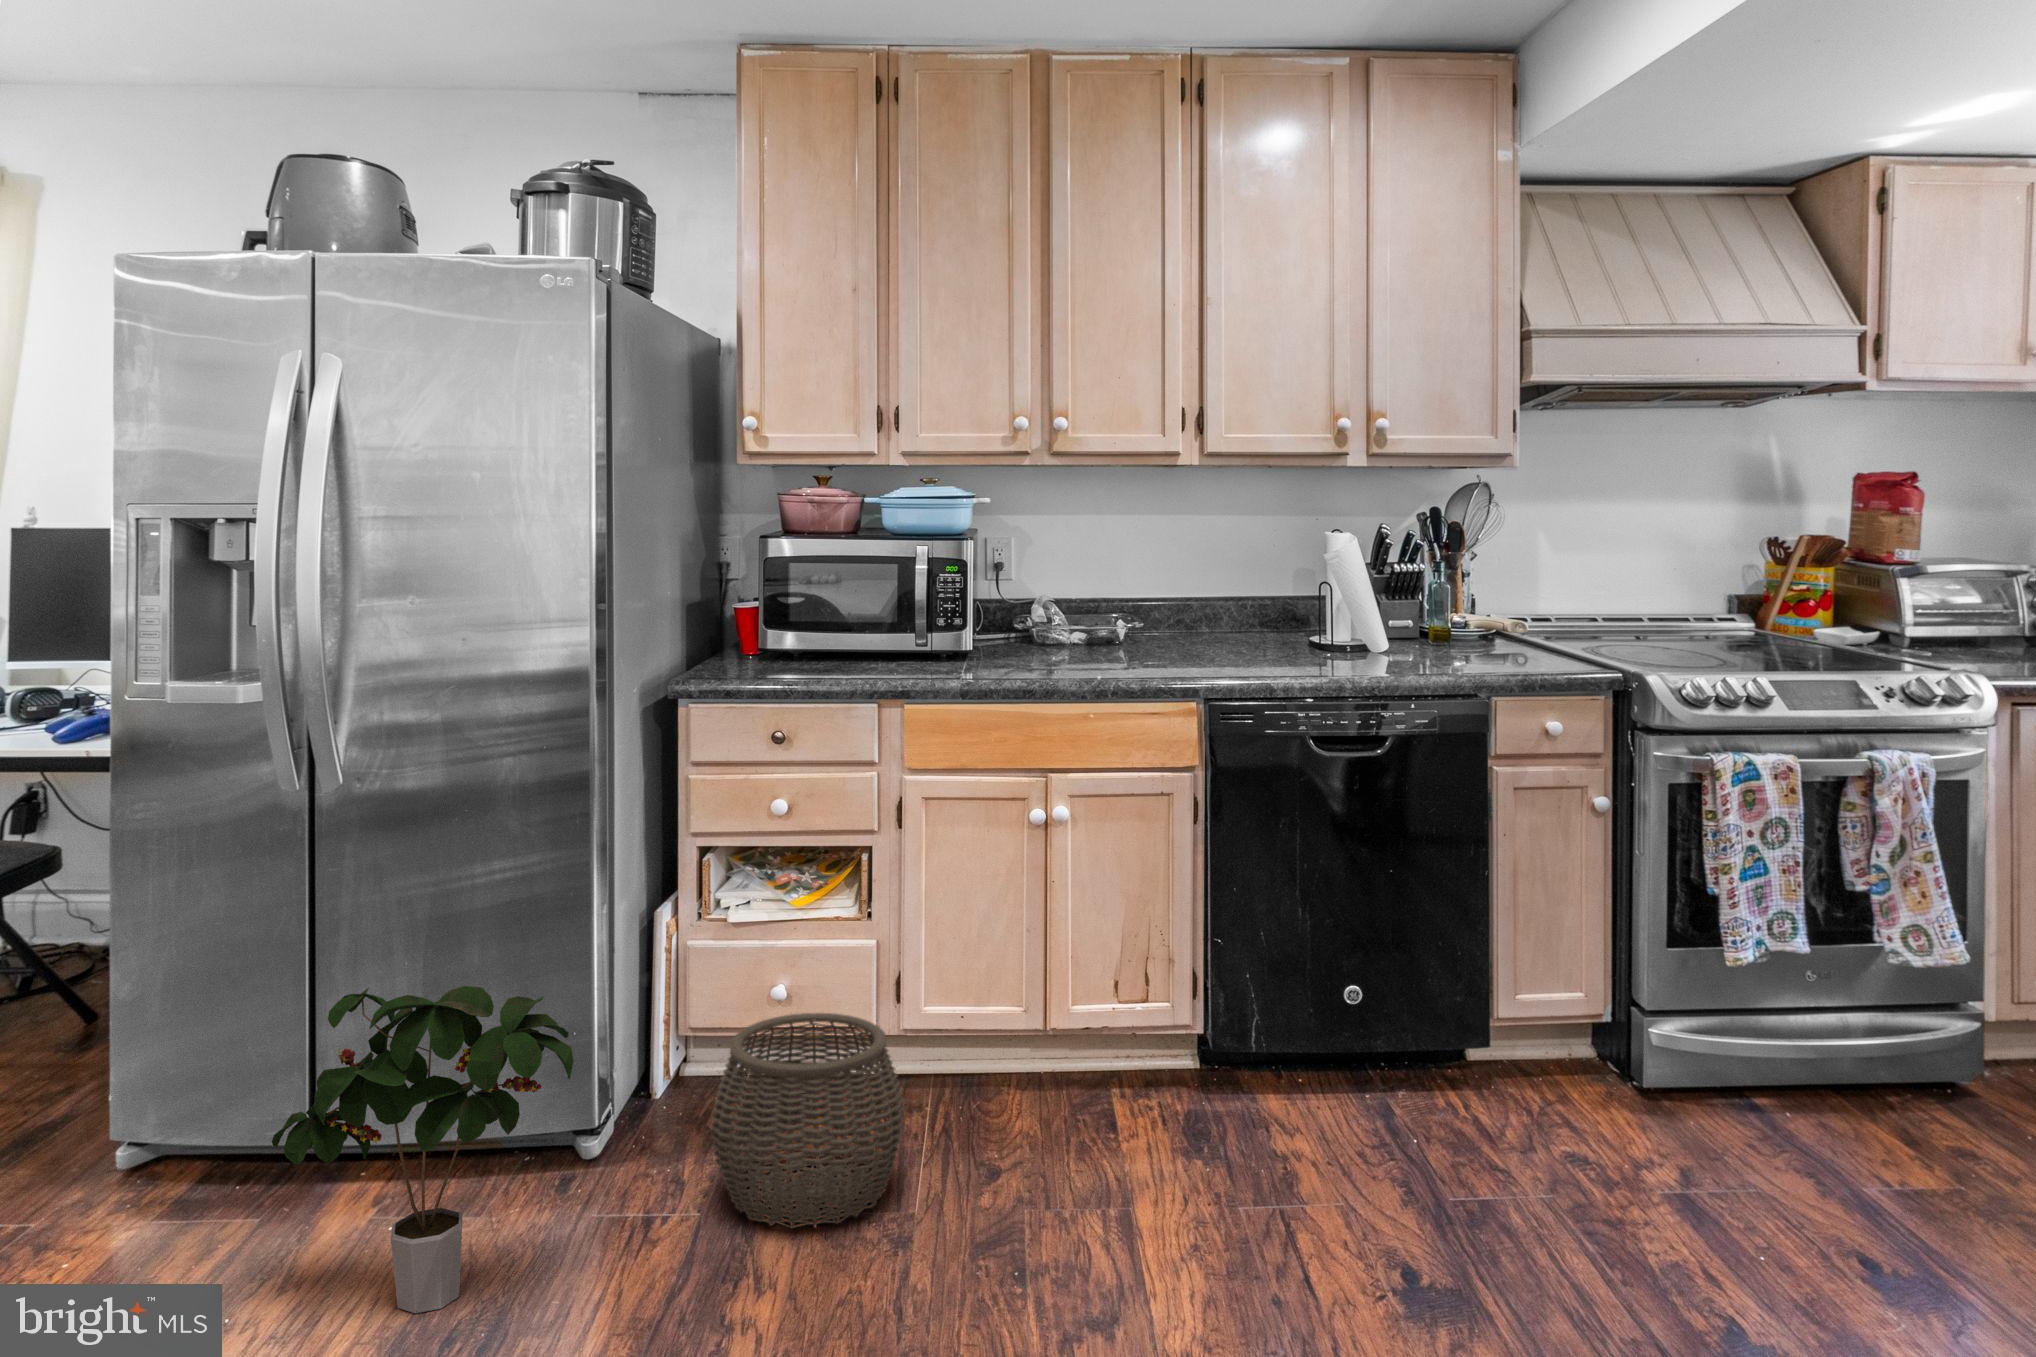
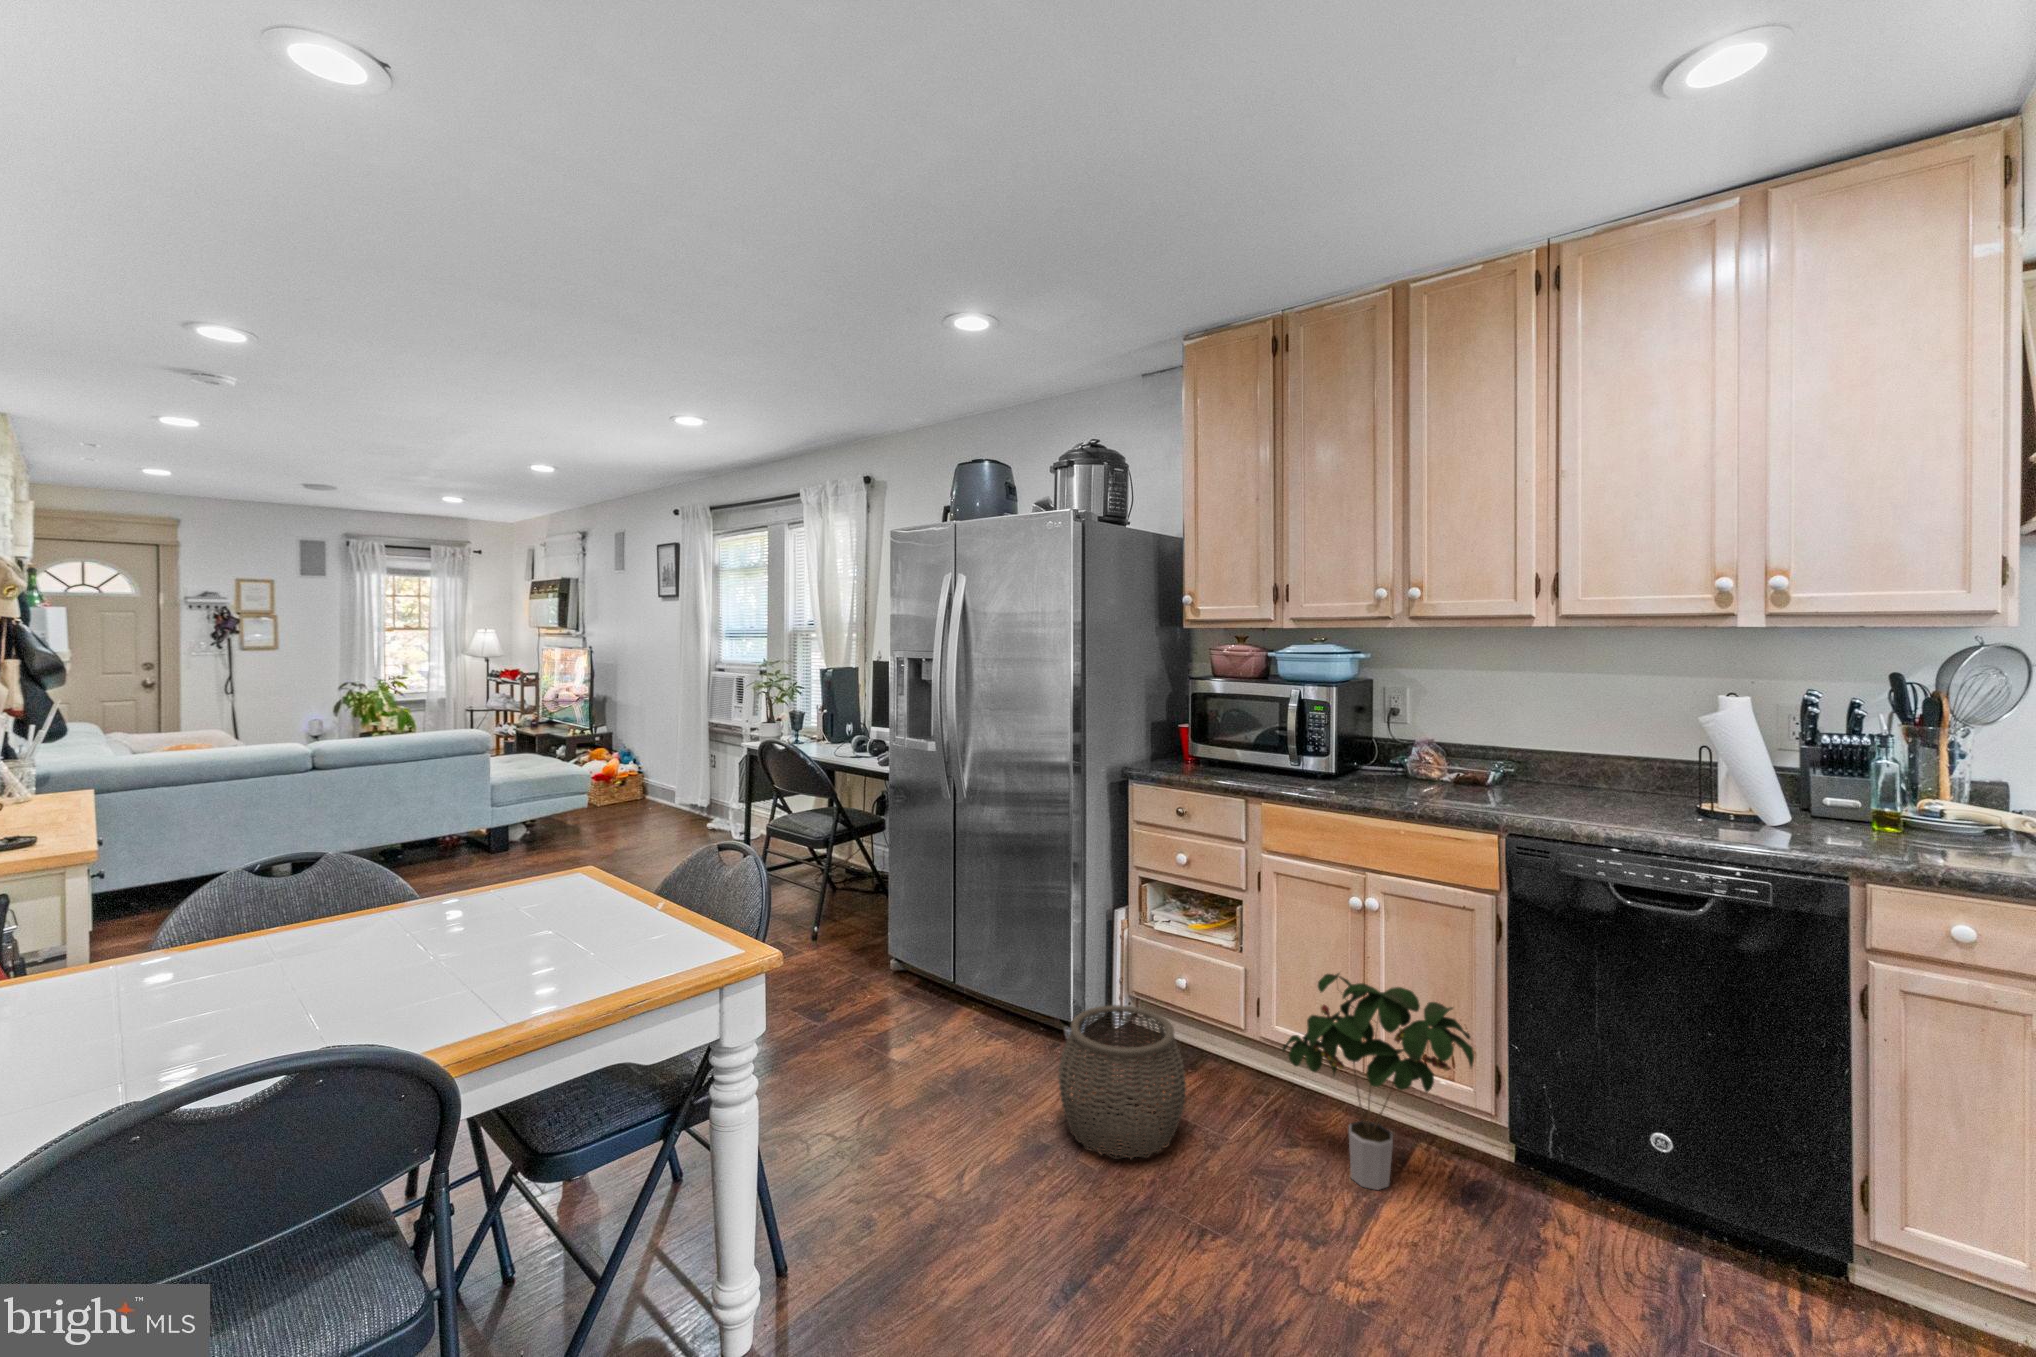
potted plant: present [272,986,574,1313] -> present [1283,973,1474,1190]

